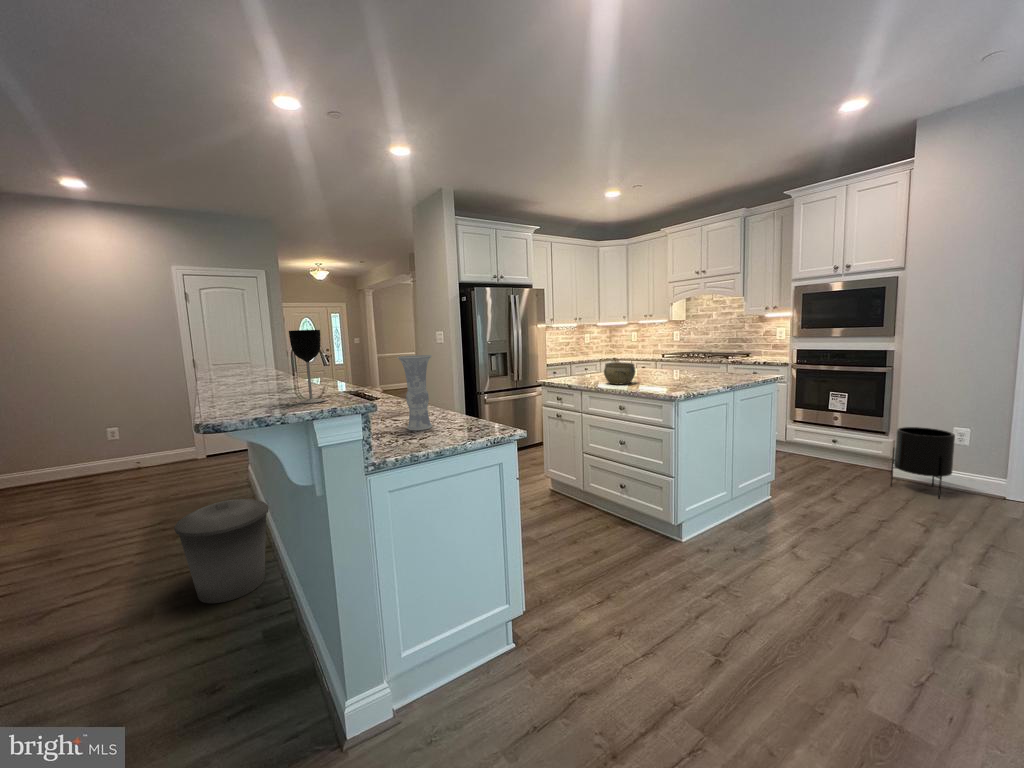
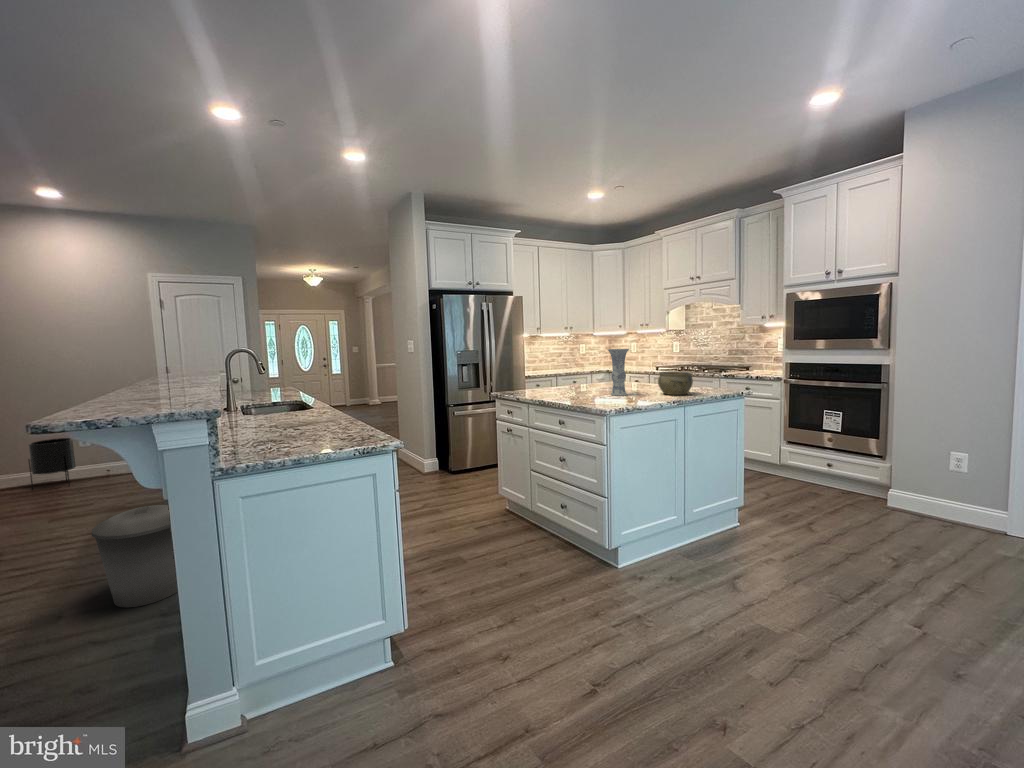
wine glass: present [289,330,325,403] -> none [131,338,171,408]
vase: present [397,355,432,430] -> present [608,349,629,396]
ceramic bowl: present [604,362,635,385] -> present [658,371,693,395]
planter: present [891,427,955,499] -> present [29,438,76,490]

